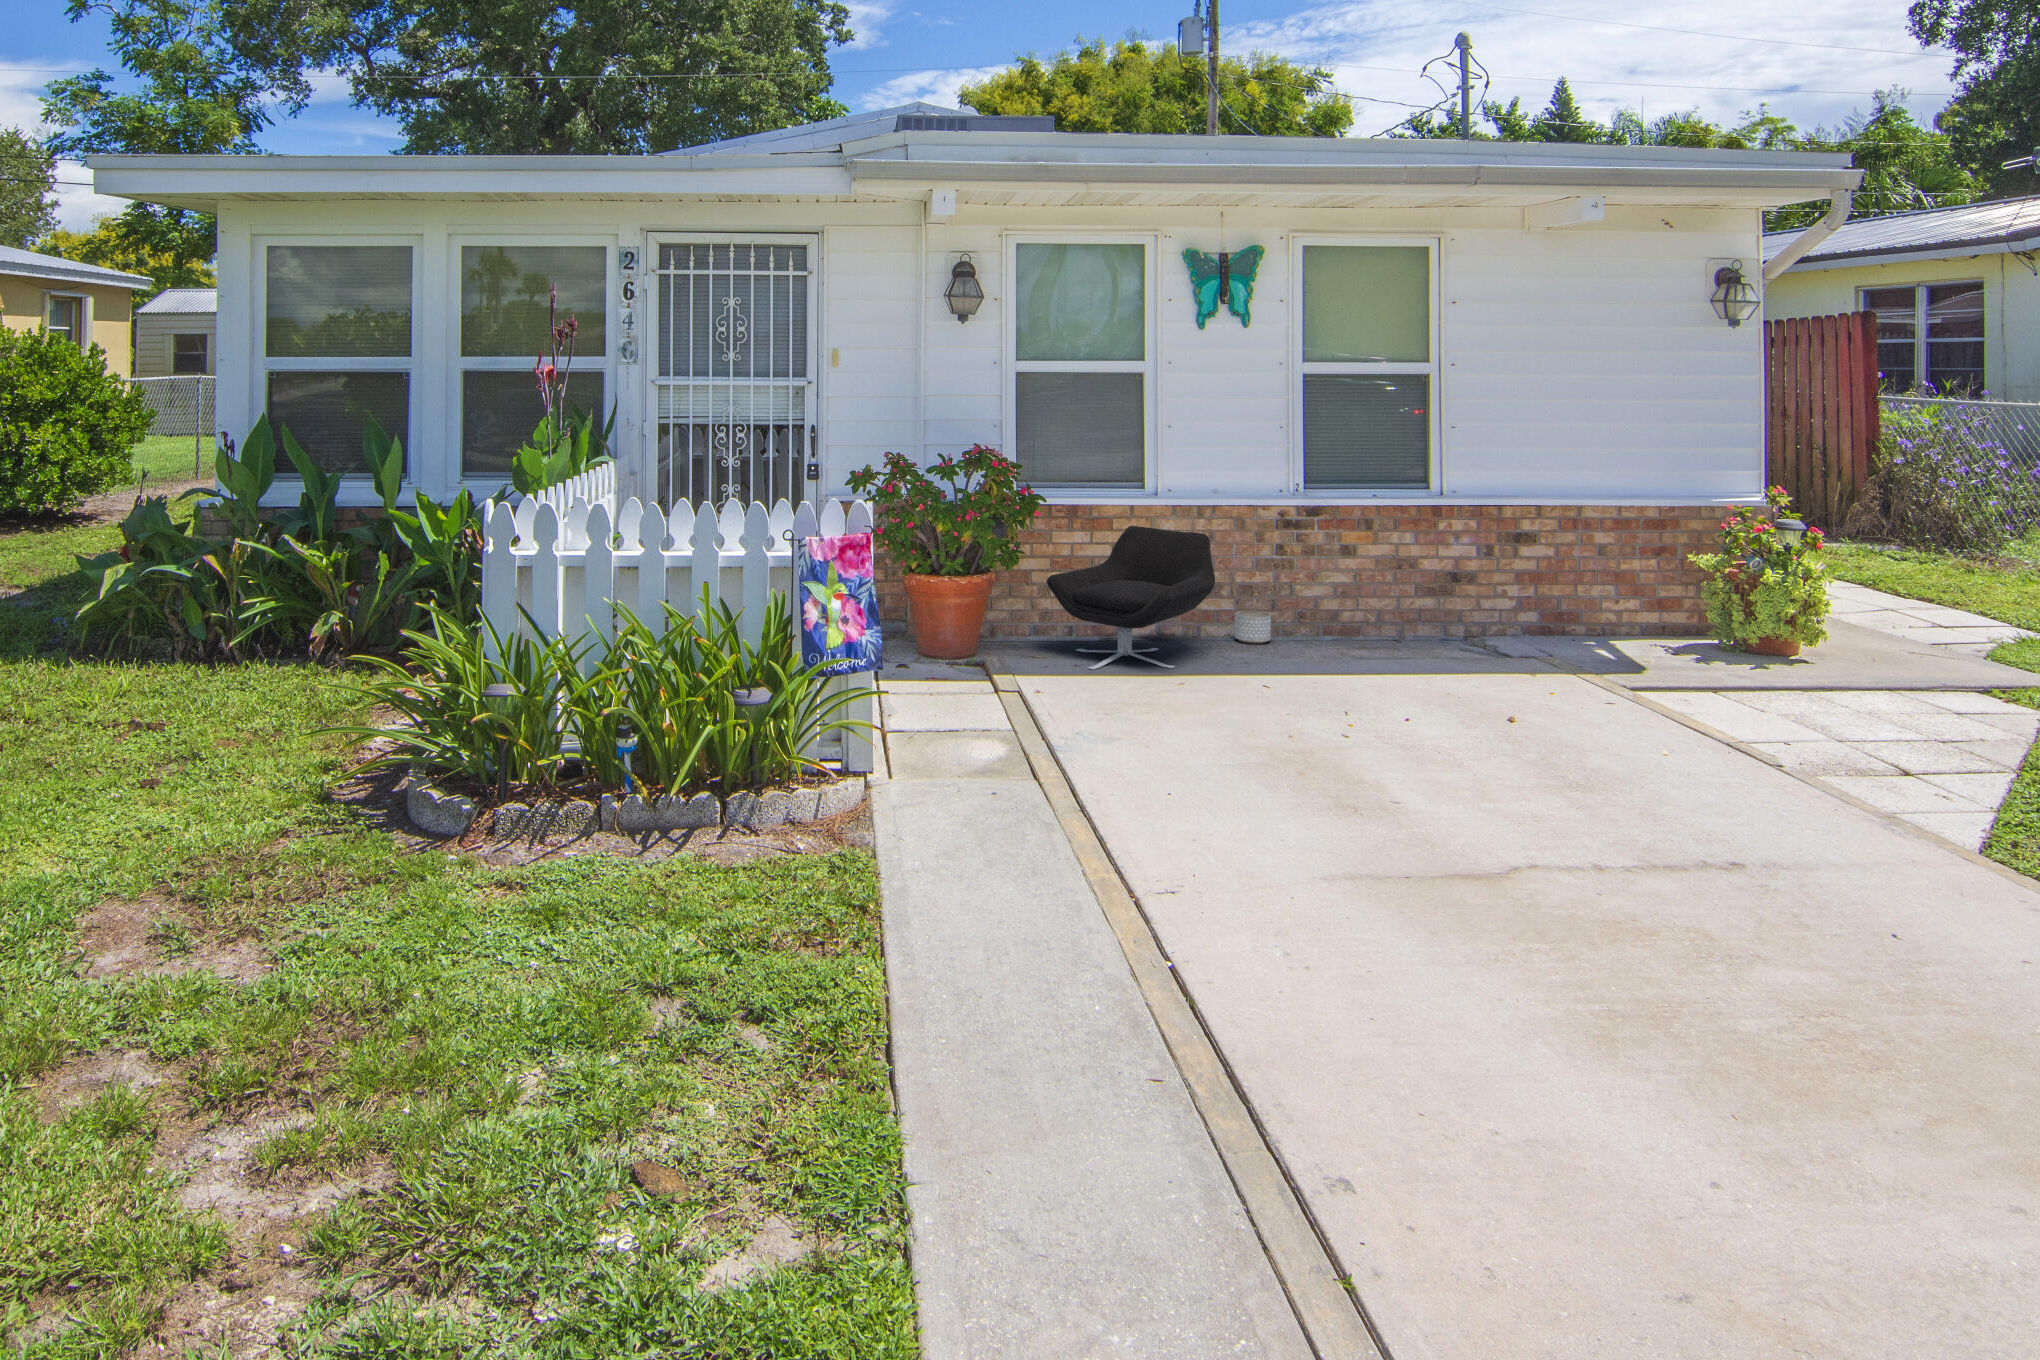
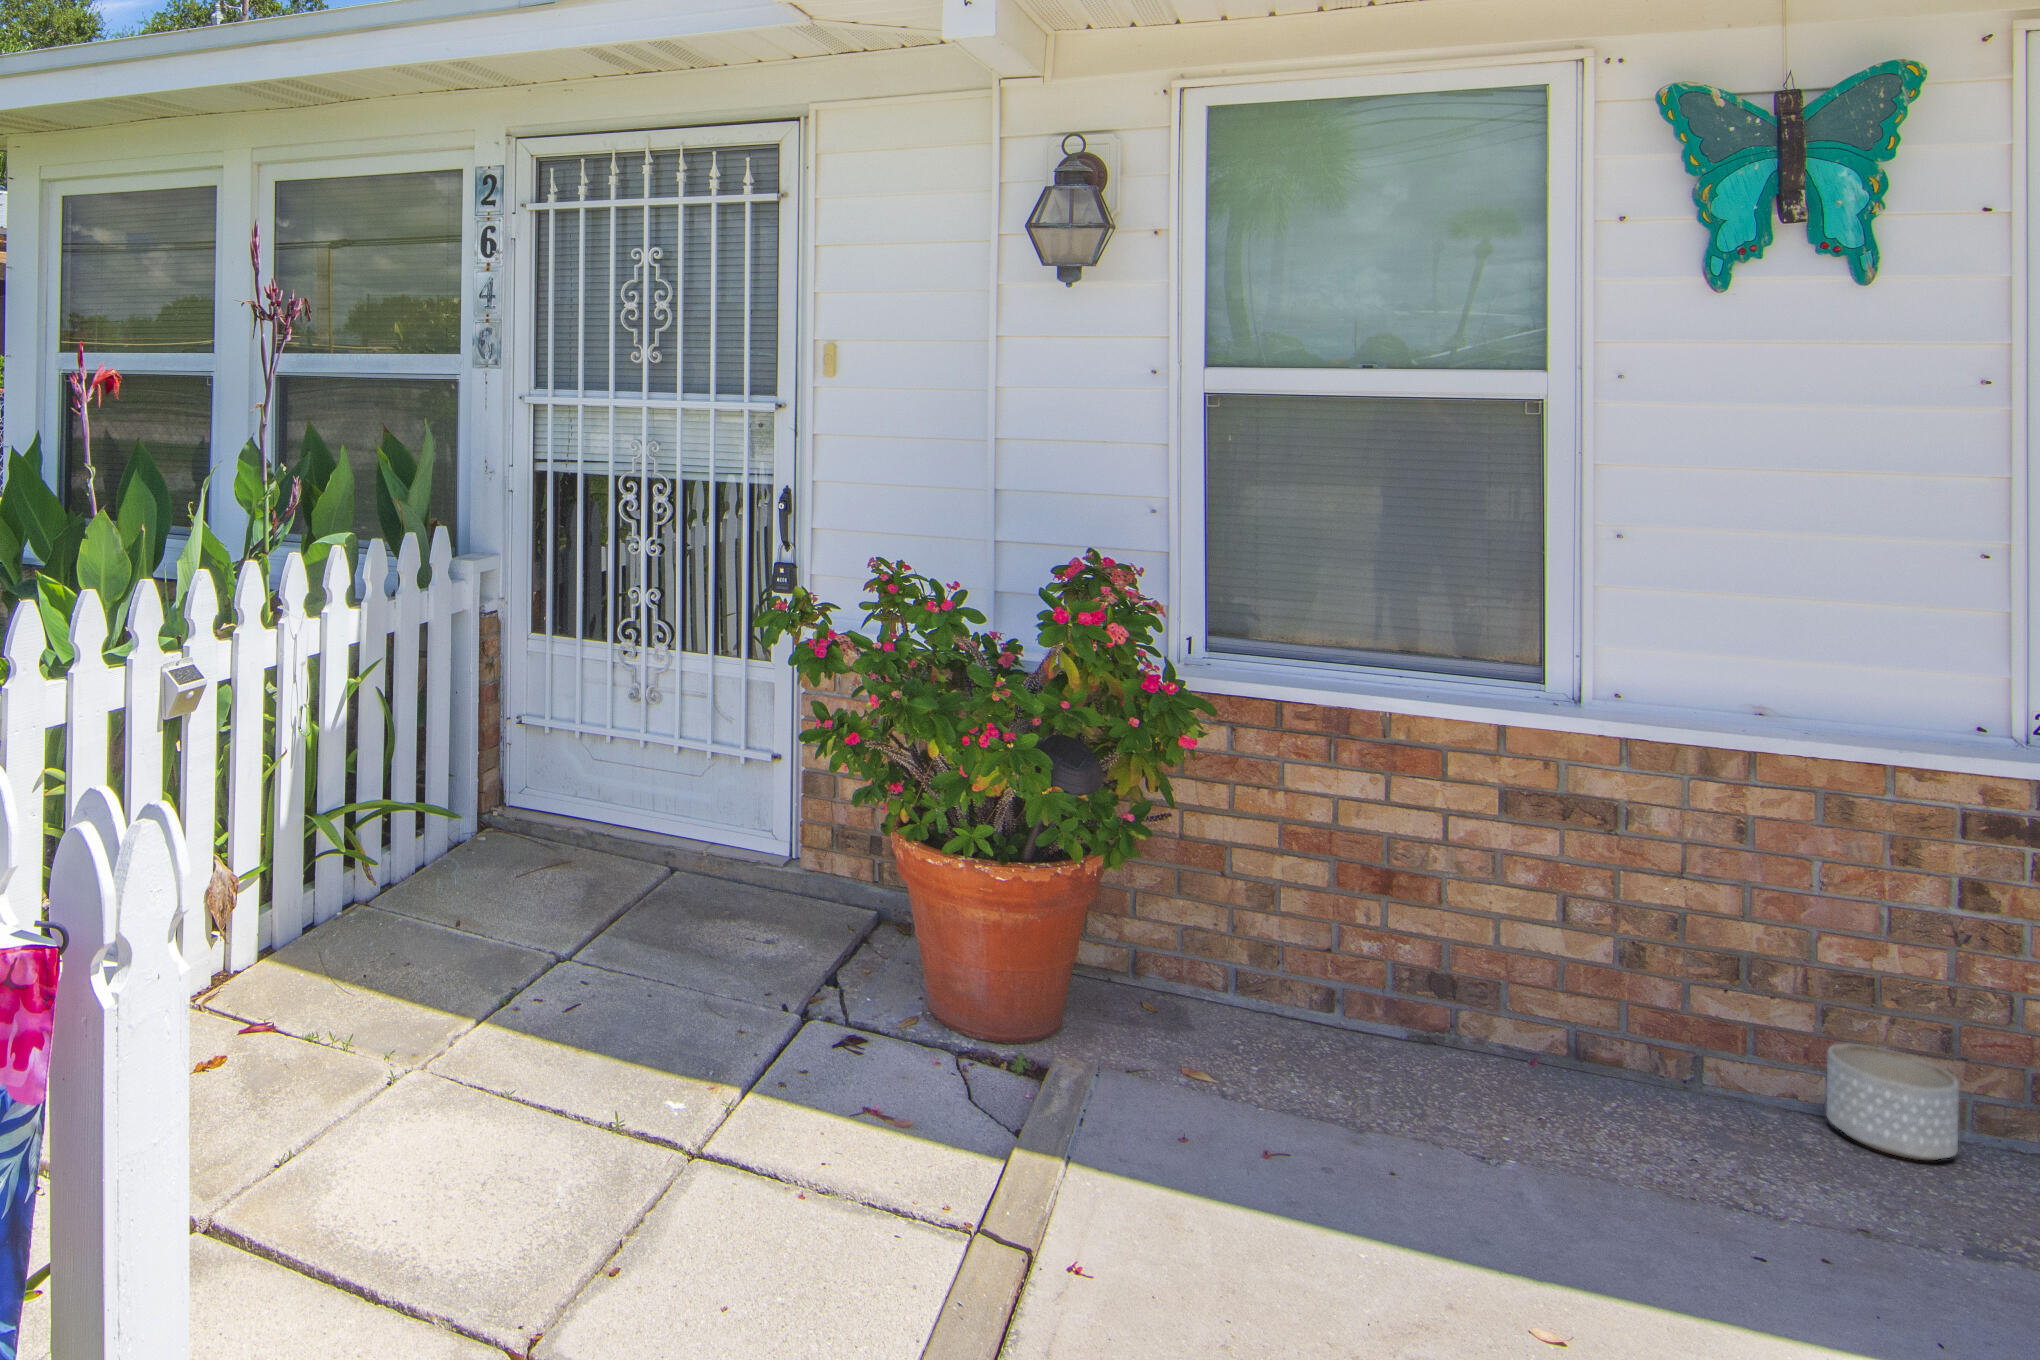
lounge chair: present [1047,526,1215,669] -> none [1232,774,1753,1227]

